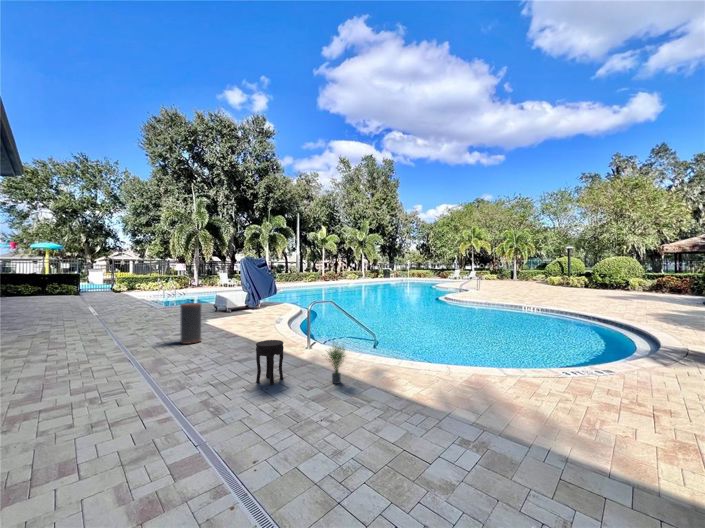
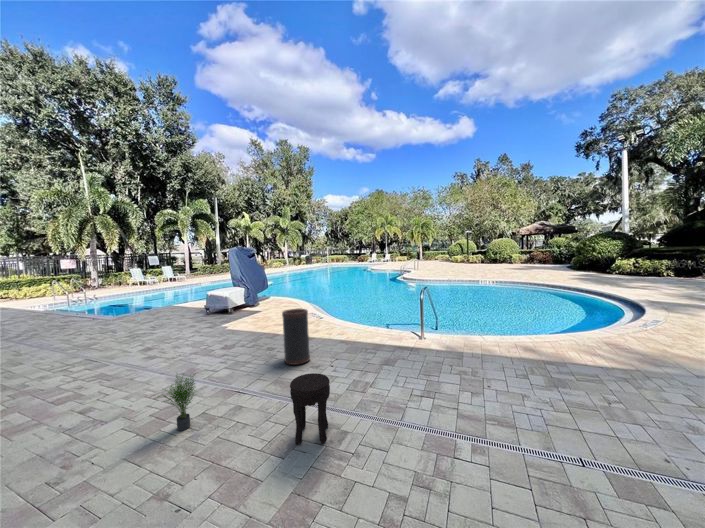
side table: present [256,340,284,385] -> present [290,373,330,445]
potted plant: present [327,346,345,384] -> present [164,377,195,431]

